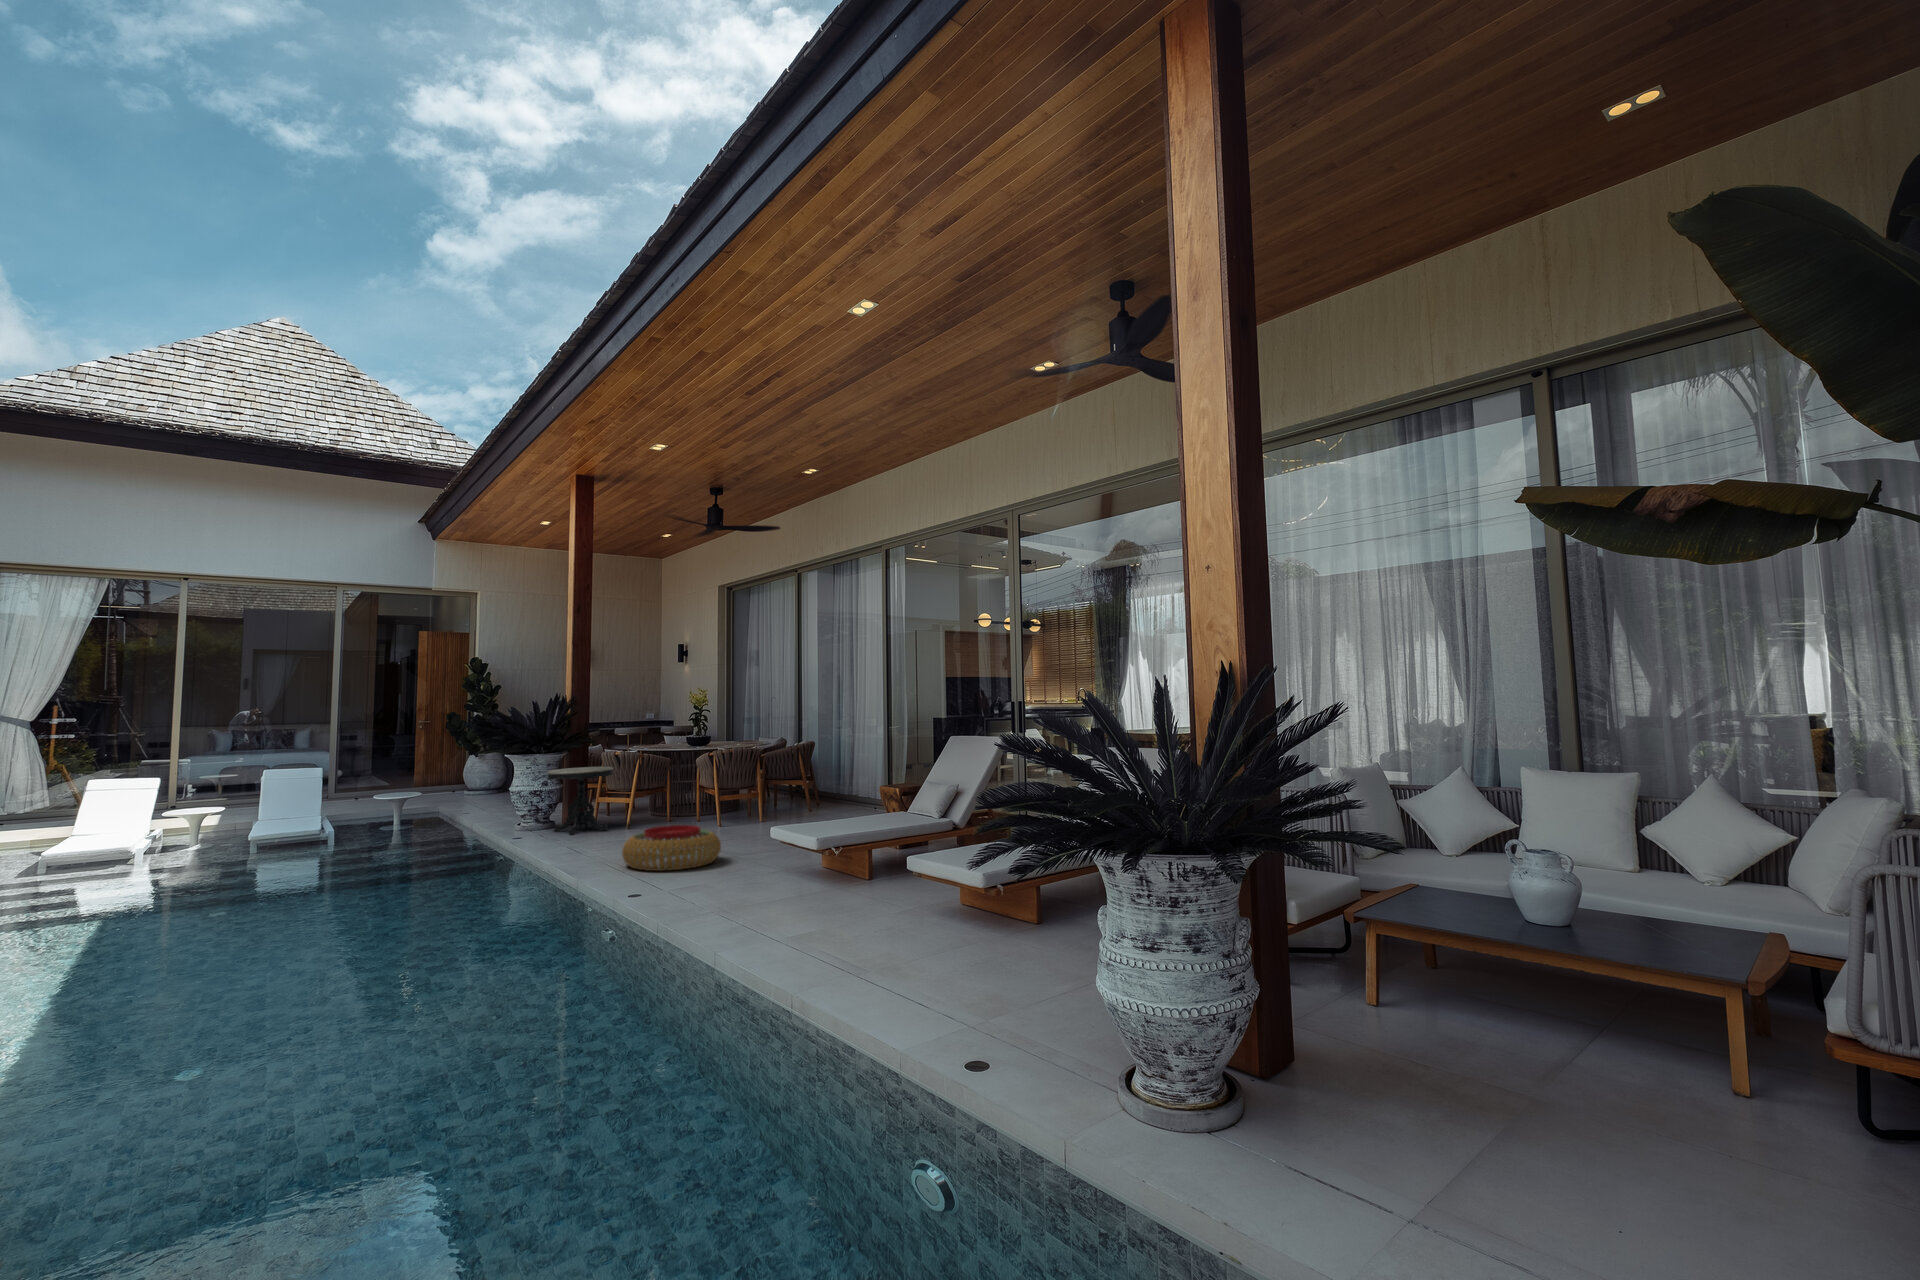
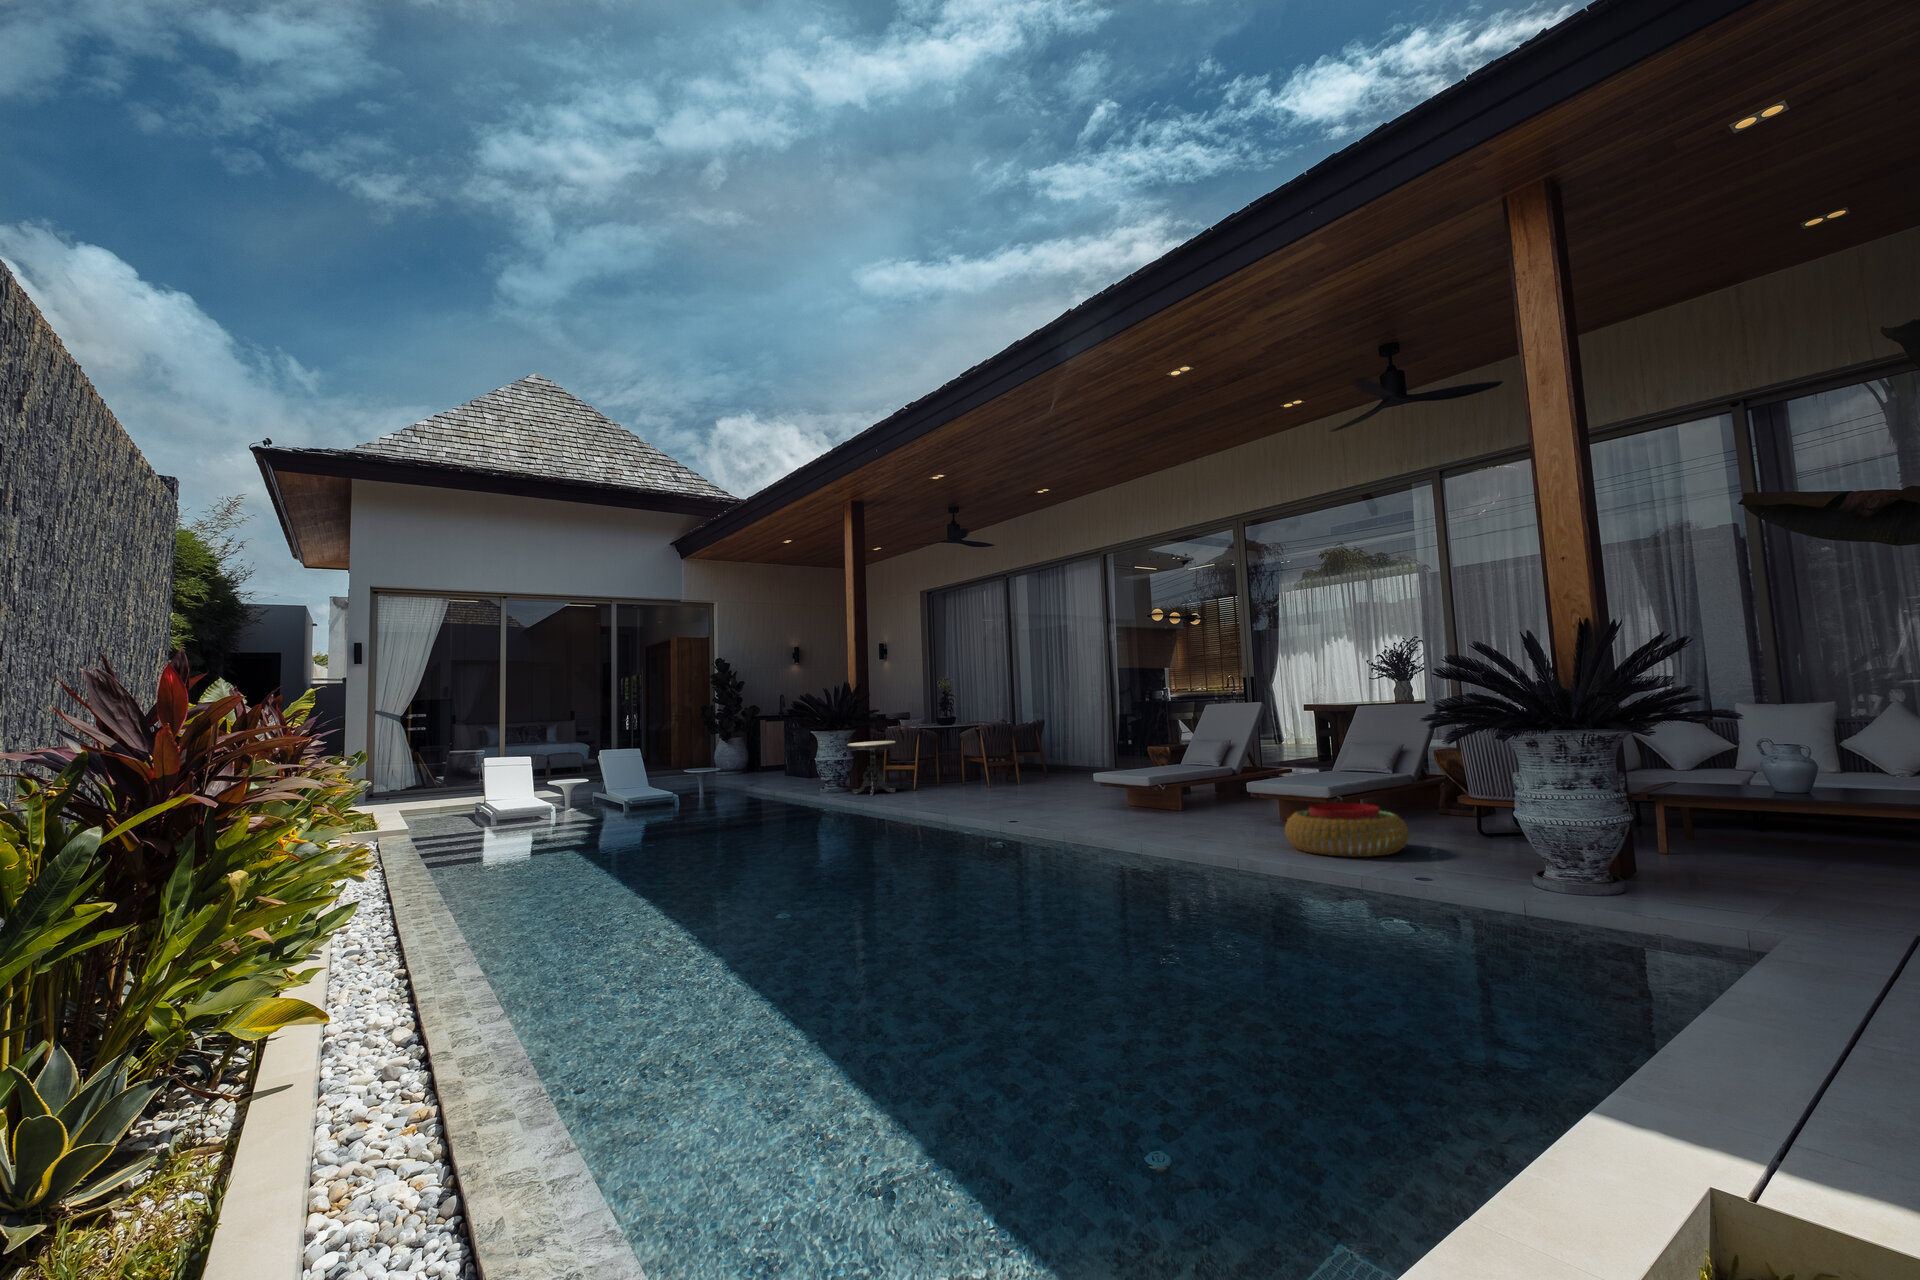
pouf: present [622,825,721,871] -> present [1285,803,1409,857]

